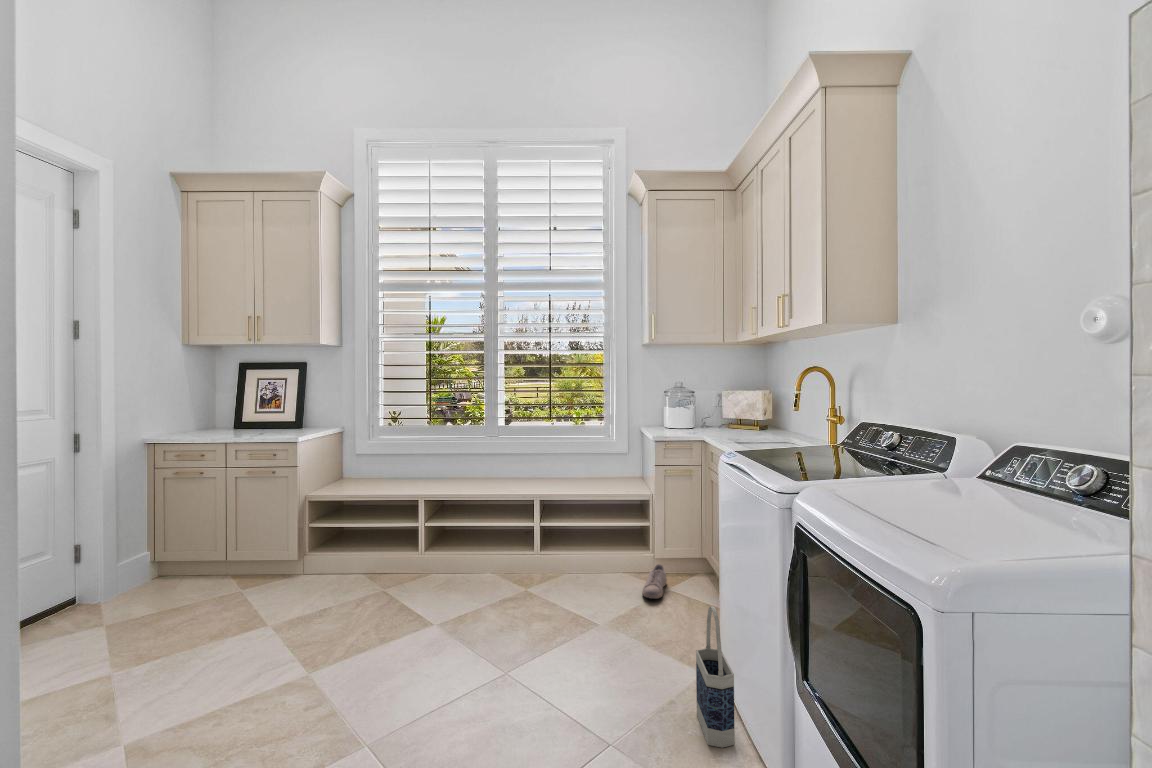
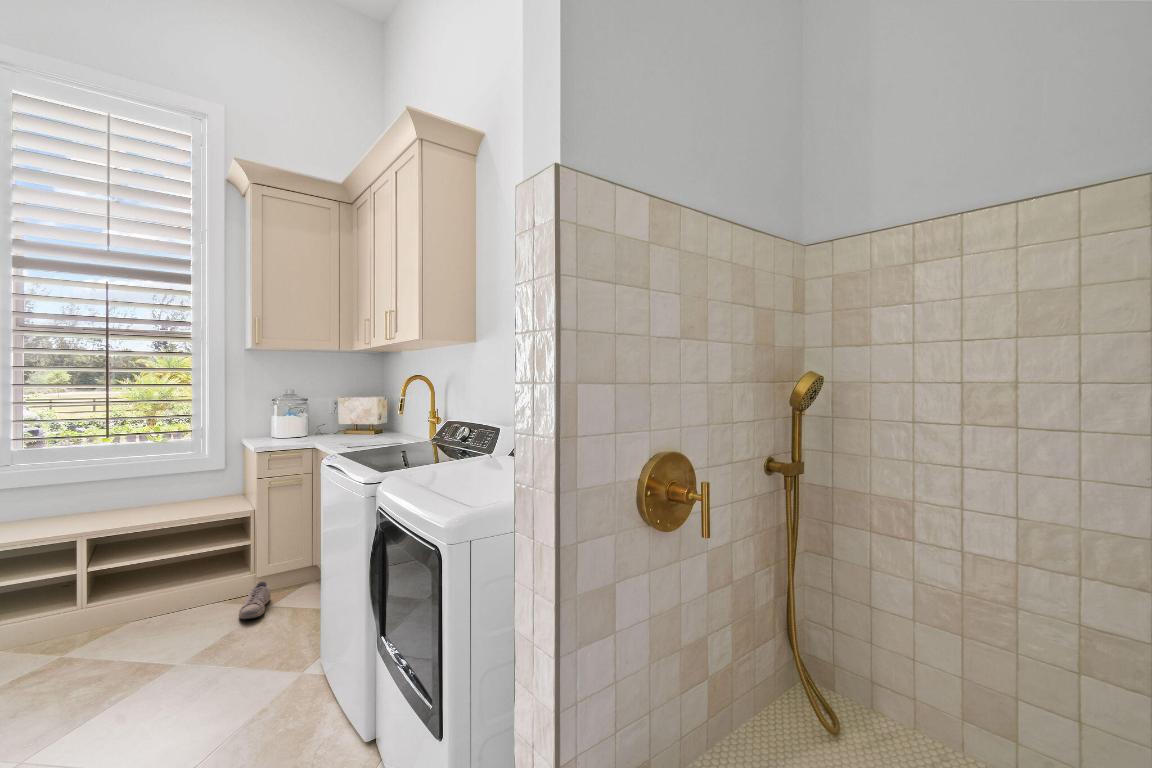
bag: present [696,606,735,748] -> none [289,603,326,739]

